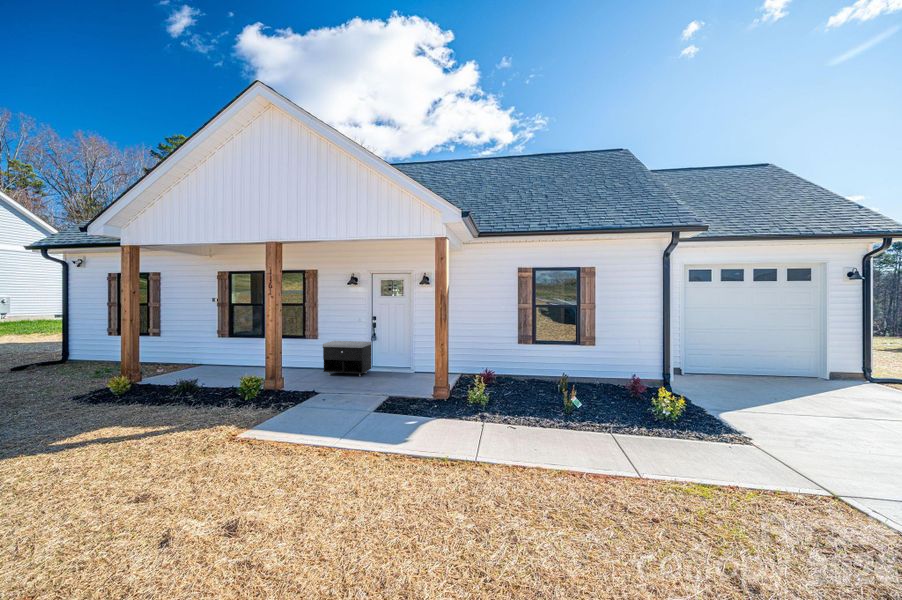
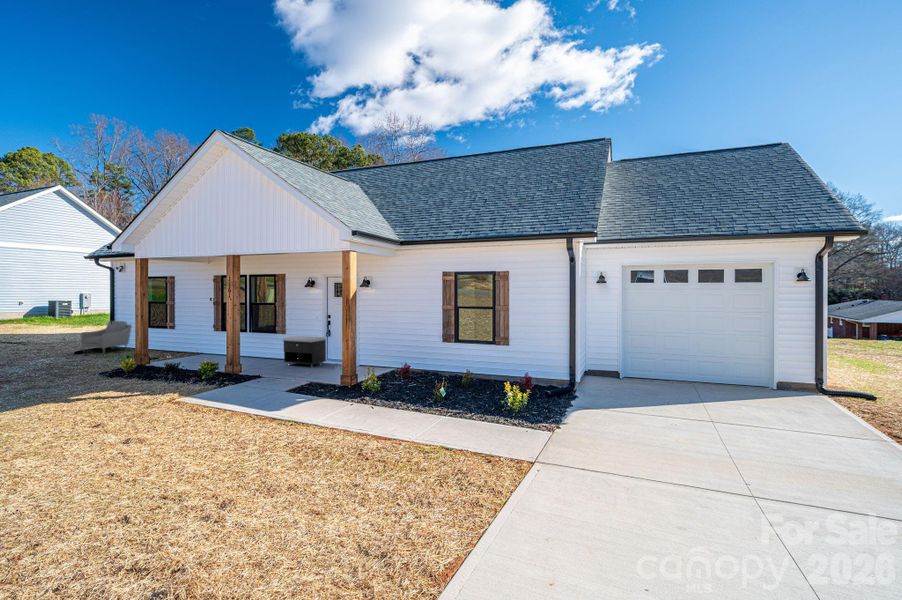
chair: none [22,328,96,369] -> present [81,321,132,352]

